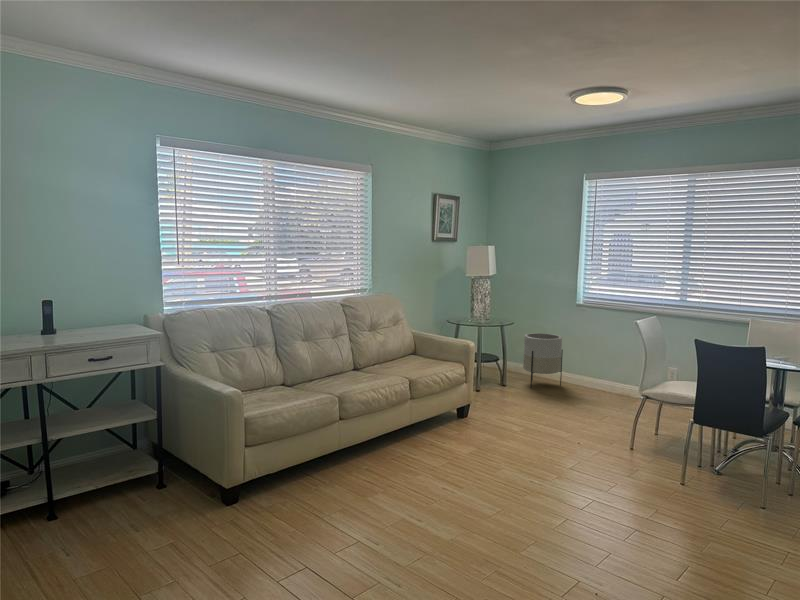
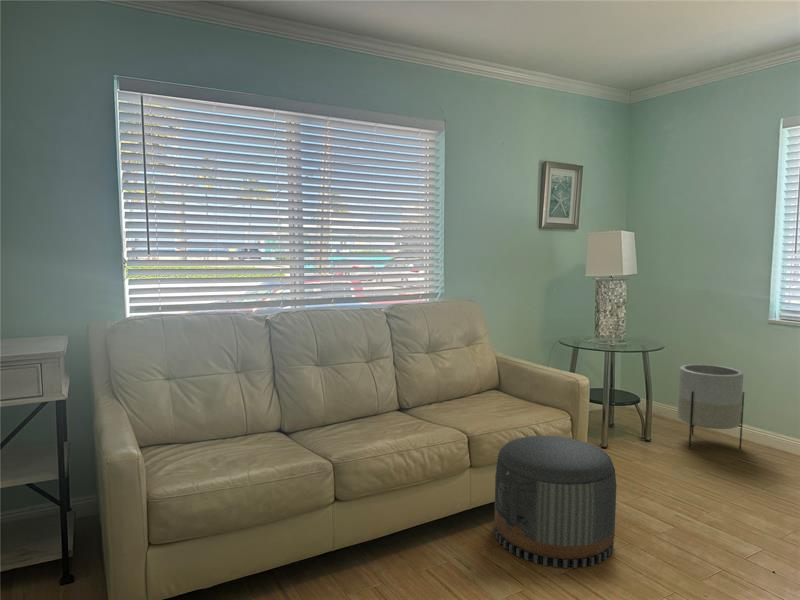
pouf: none [424,379,496,452] -> present [494,436,616,568]

